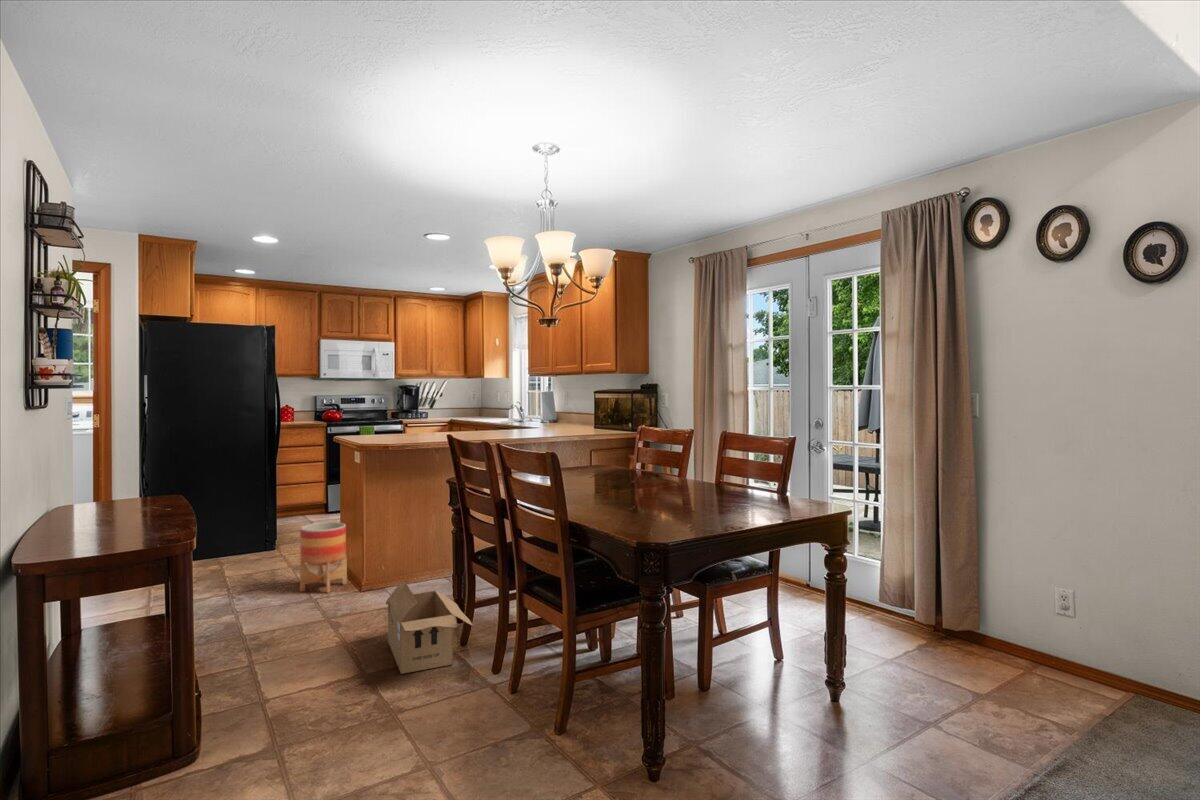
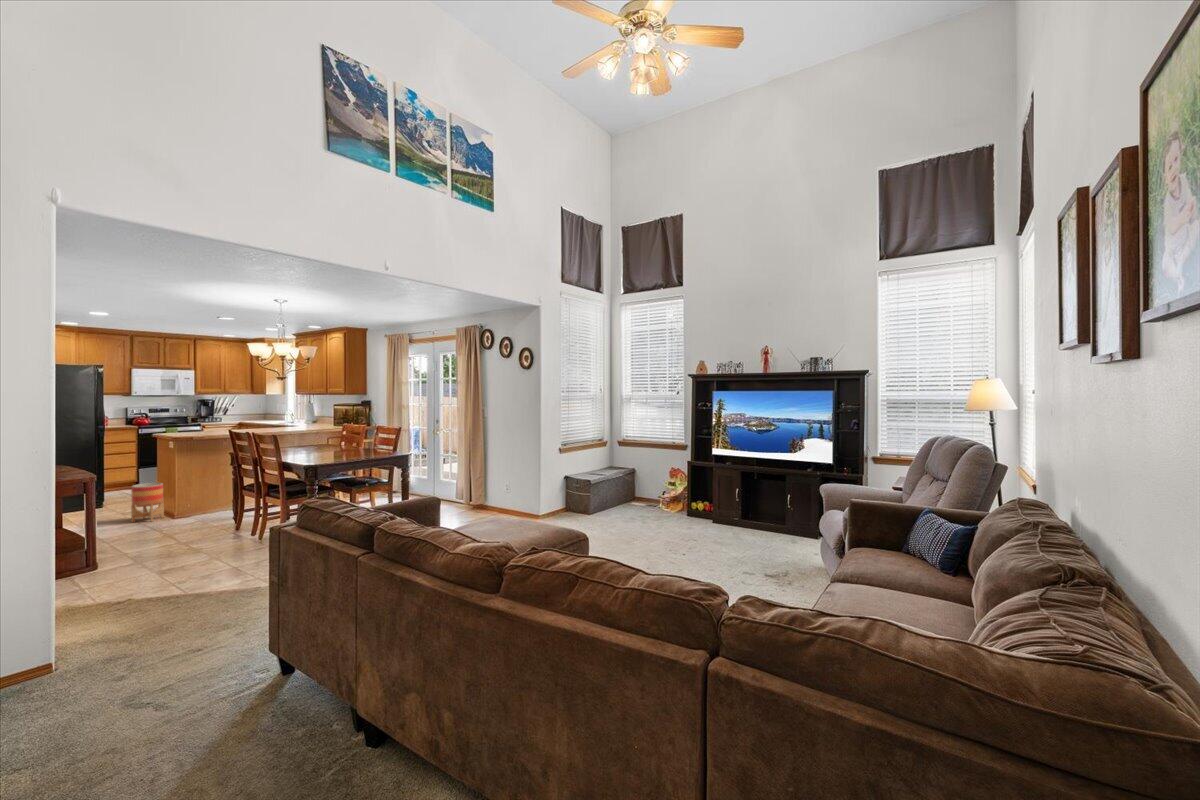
cardboard box: present [386,581,473,674] -> none [193,503,243,542]

